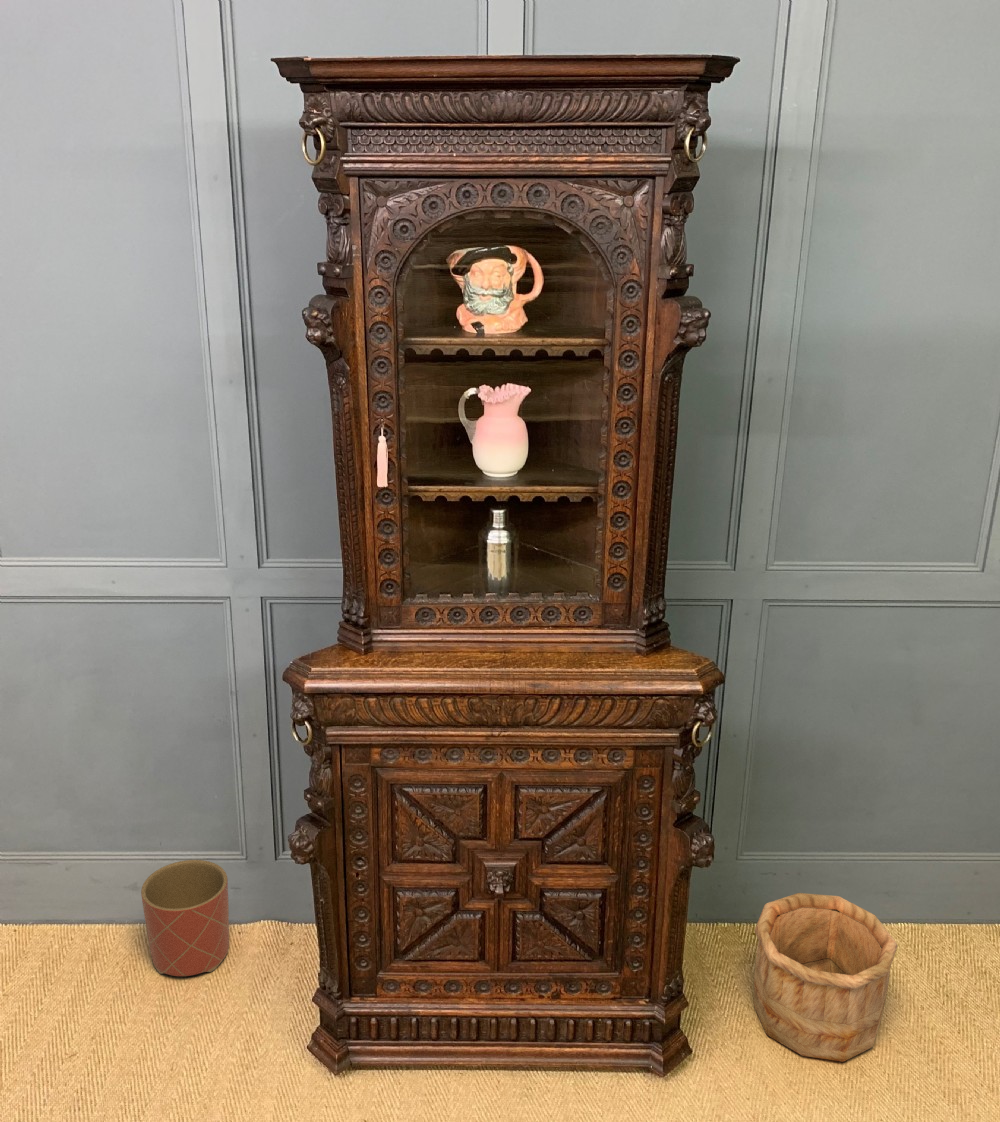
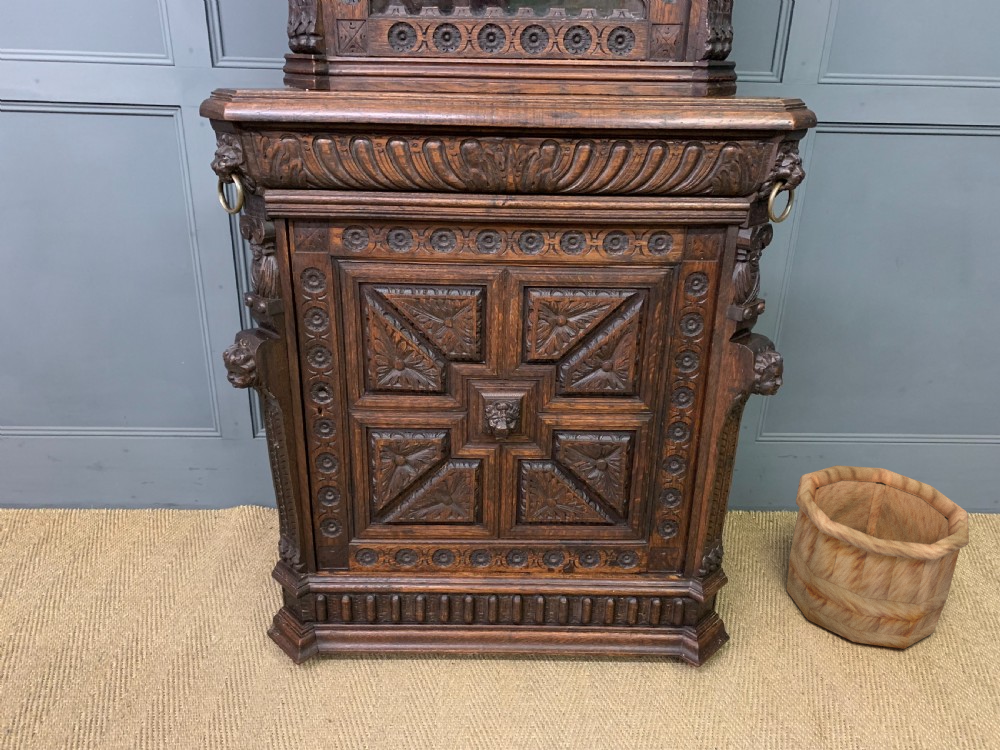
planter: present [141,860,229,976] -> none [87,434,199,558]

